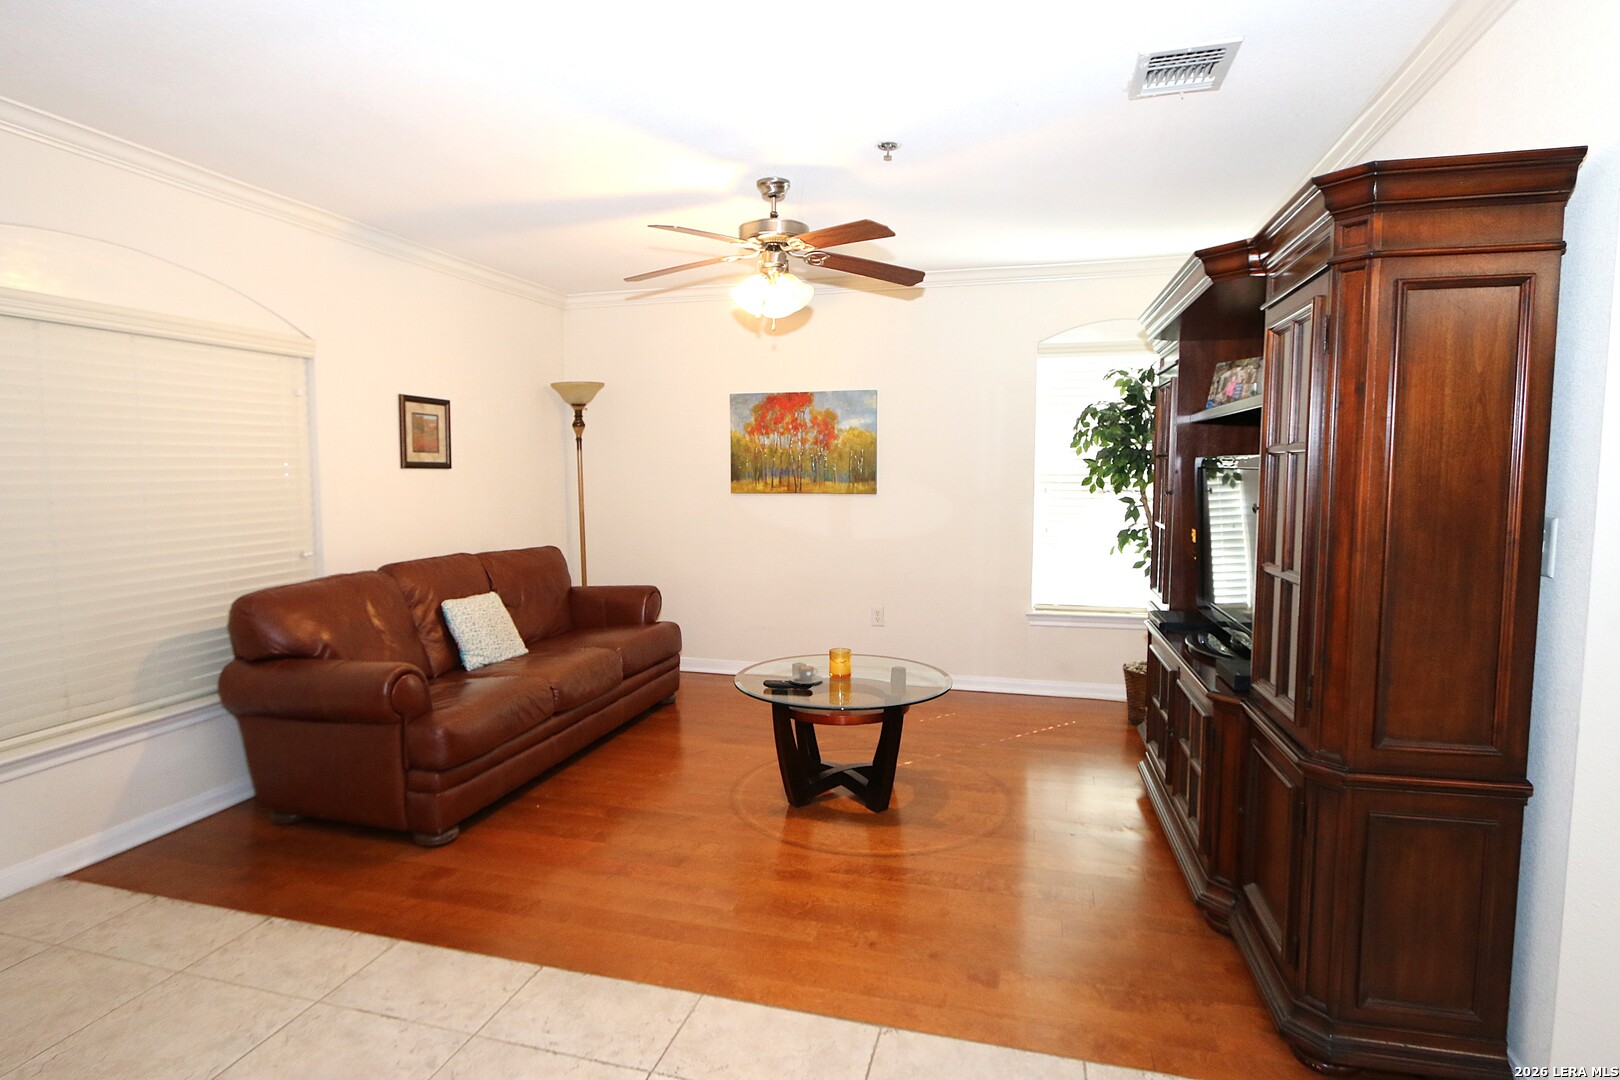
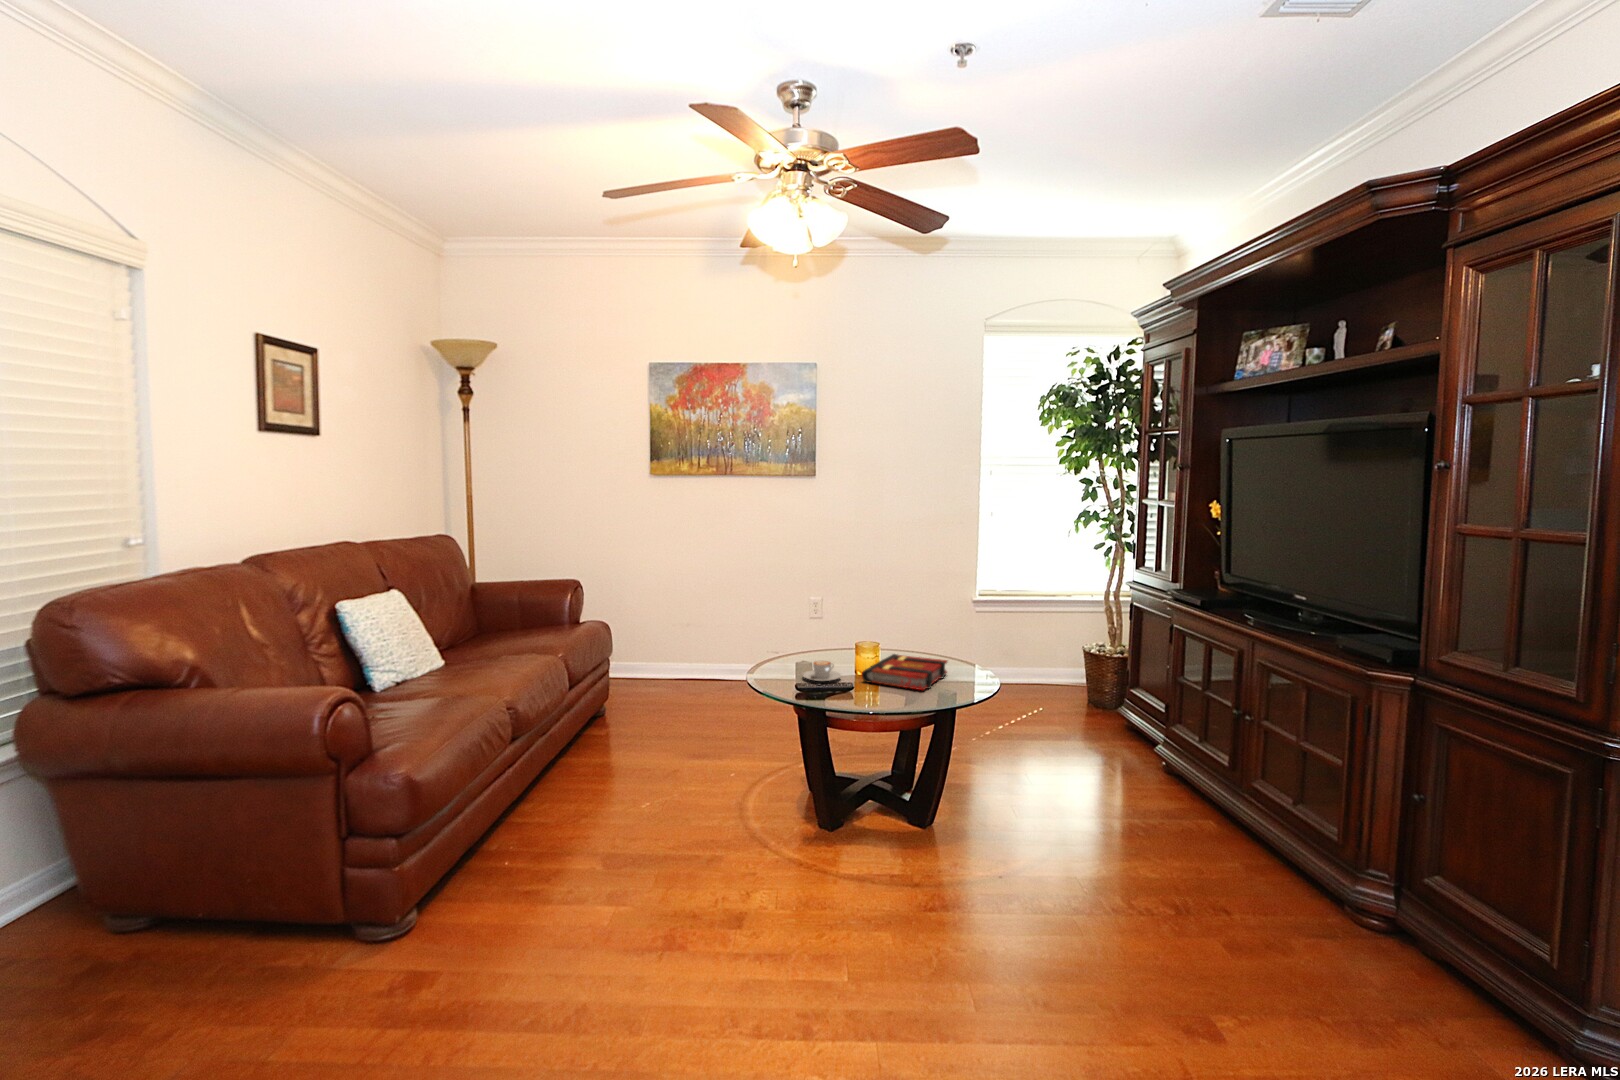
book: none [837,663,922,697] -> present [862,654,947,690]

